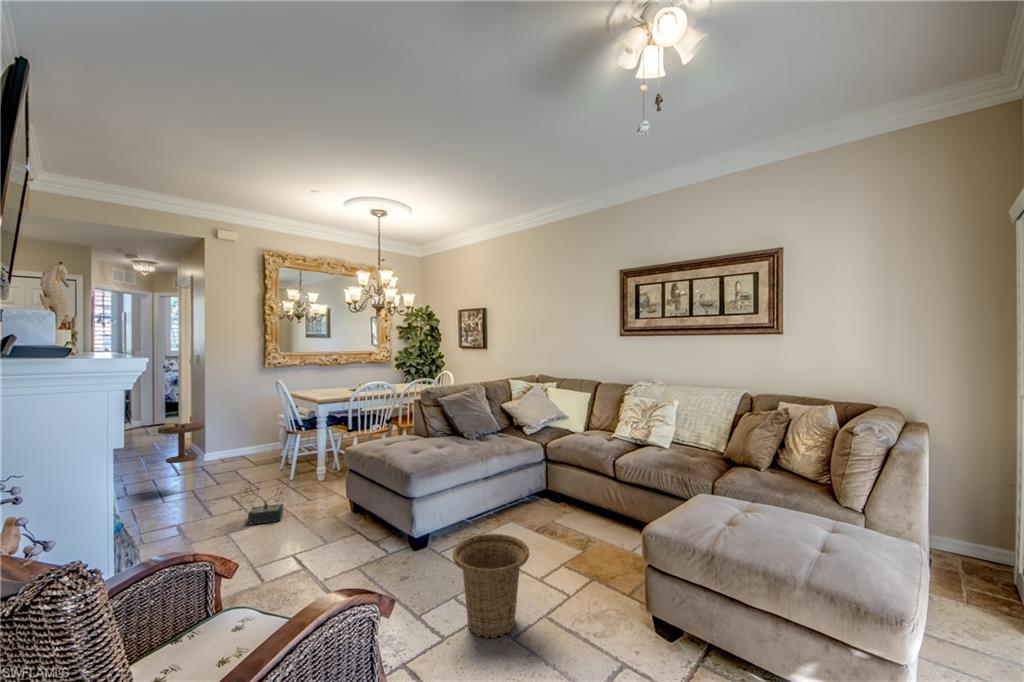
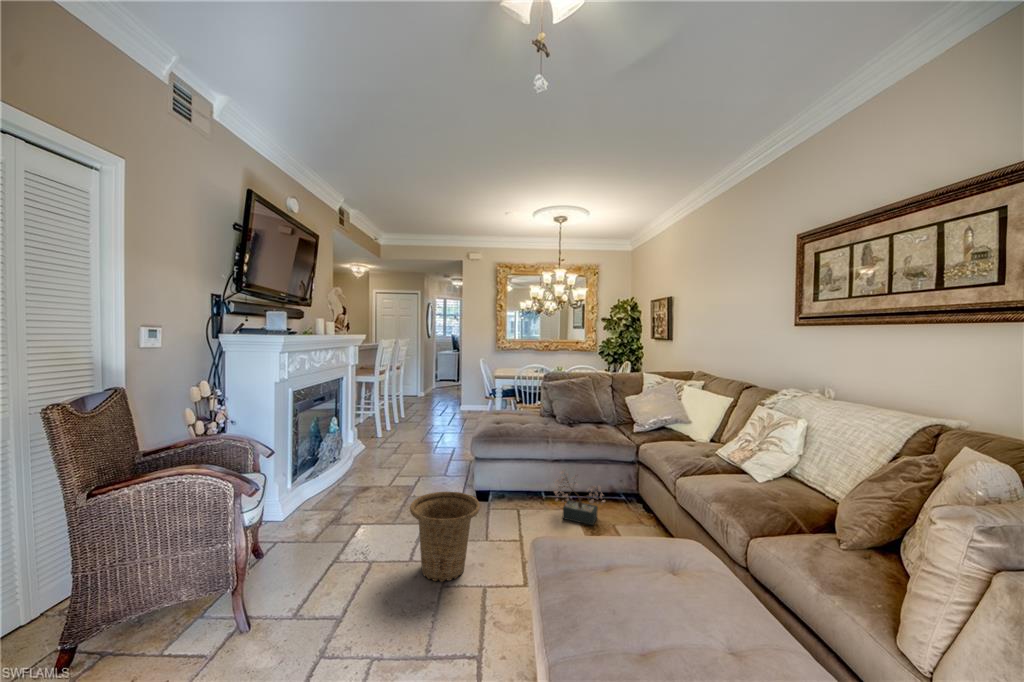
side table: present [158,423,204,463] -> none [407,378,432,425]
decorative plant: present [236,480,290,525] -> present [554,470,605,525]

